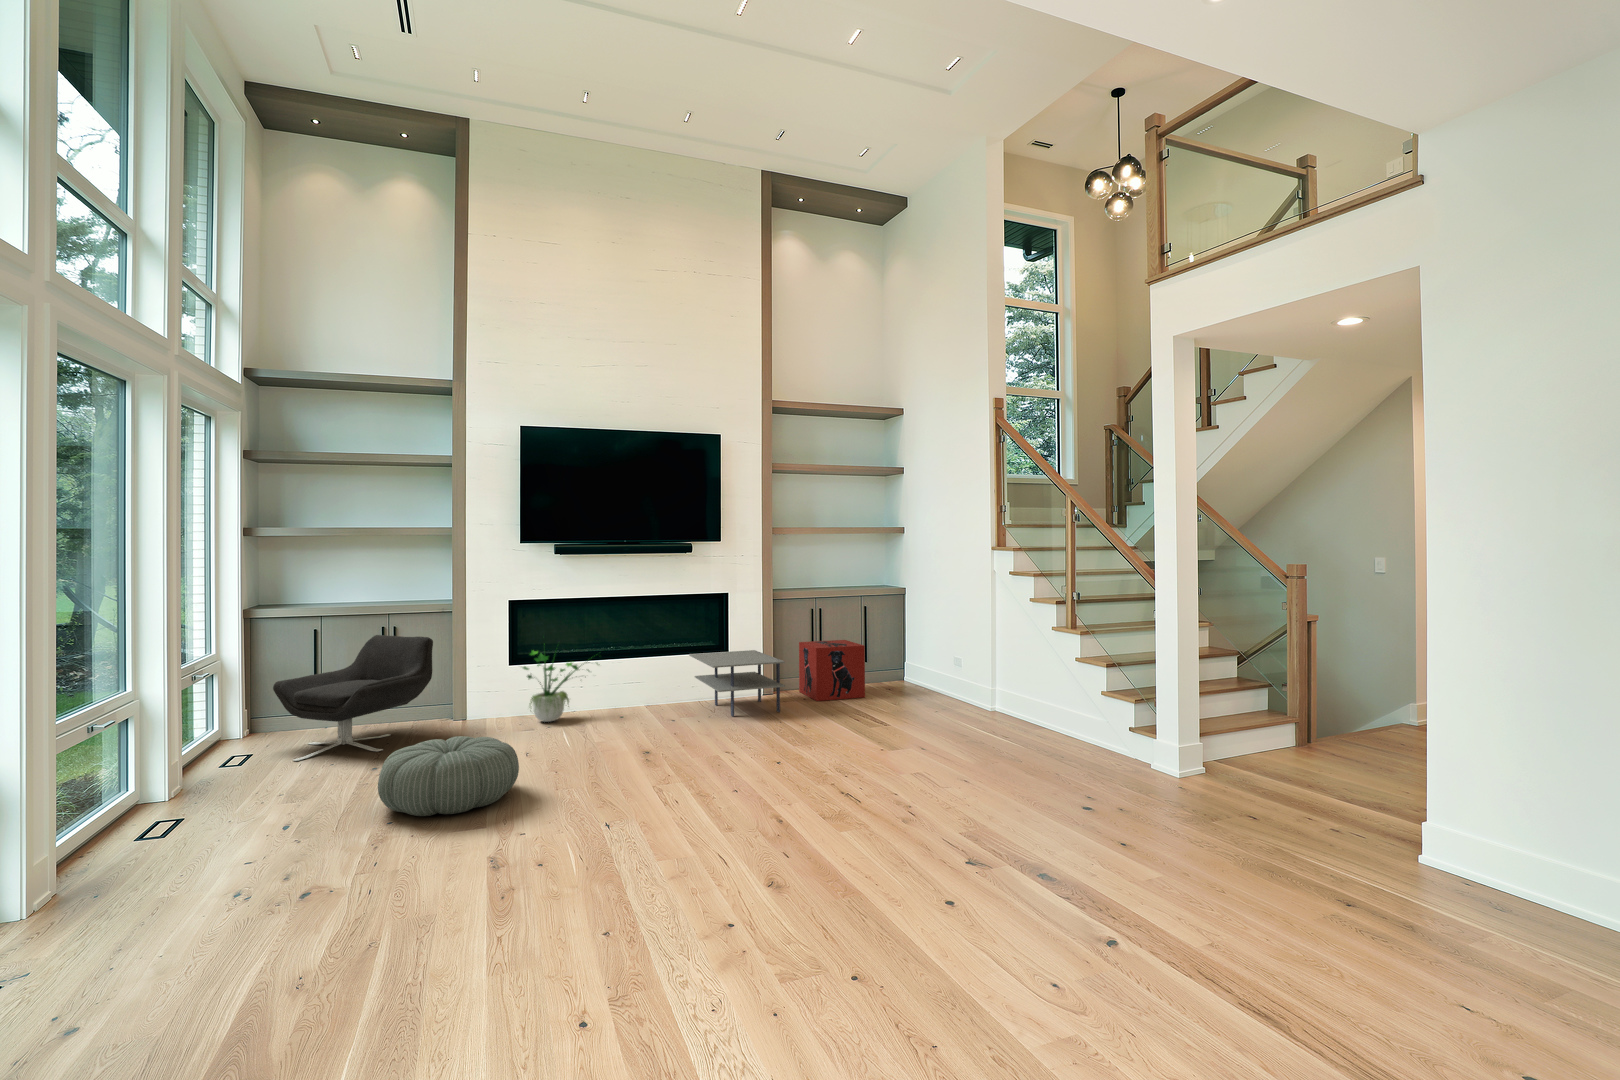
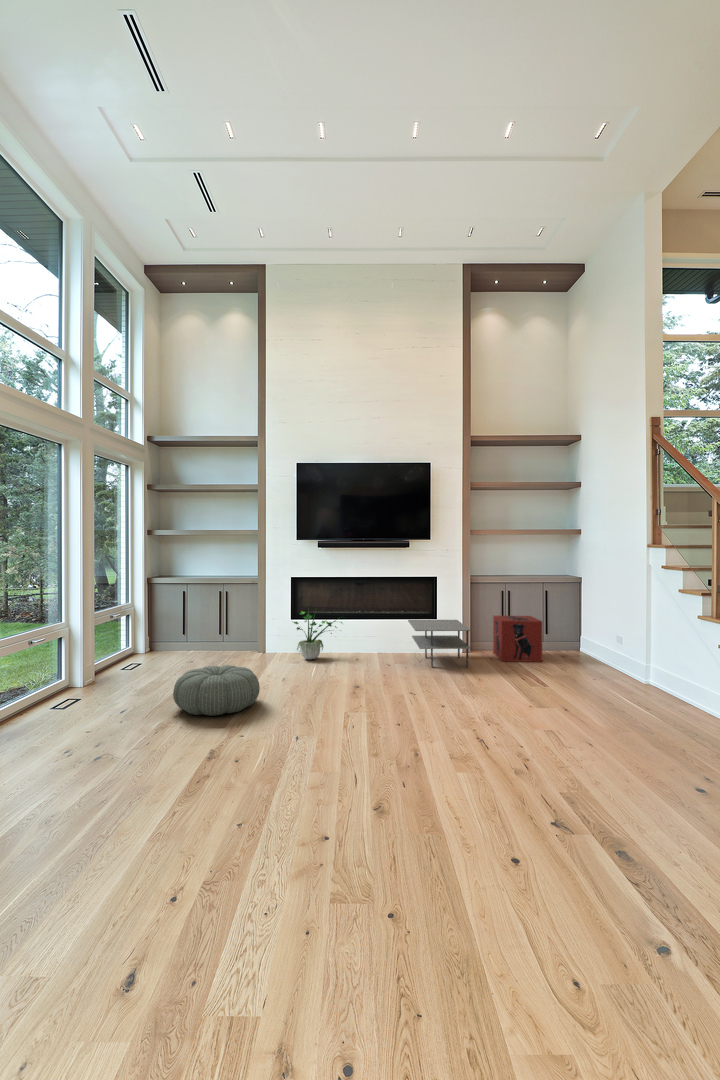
lounge chair: present [273,635,433,761] -> none [154,597,241,670]

